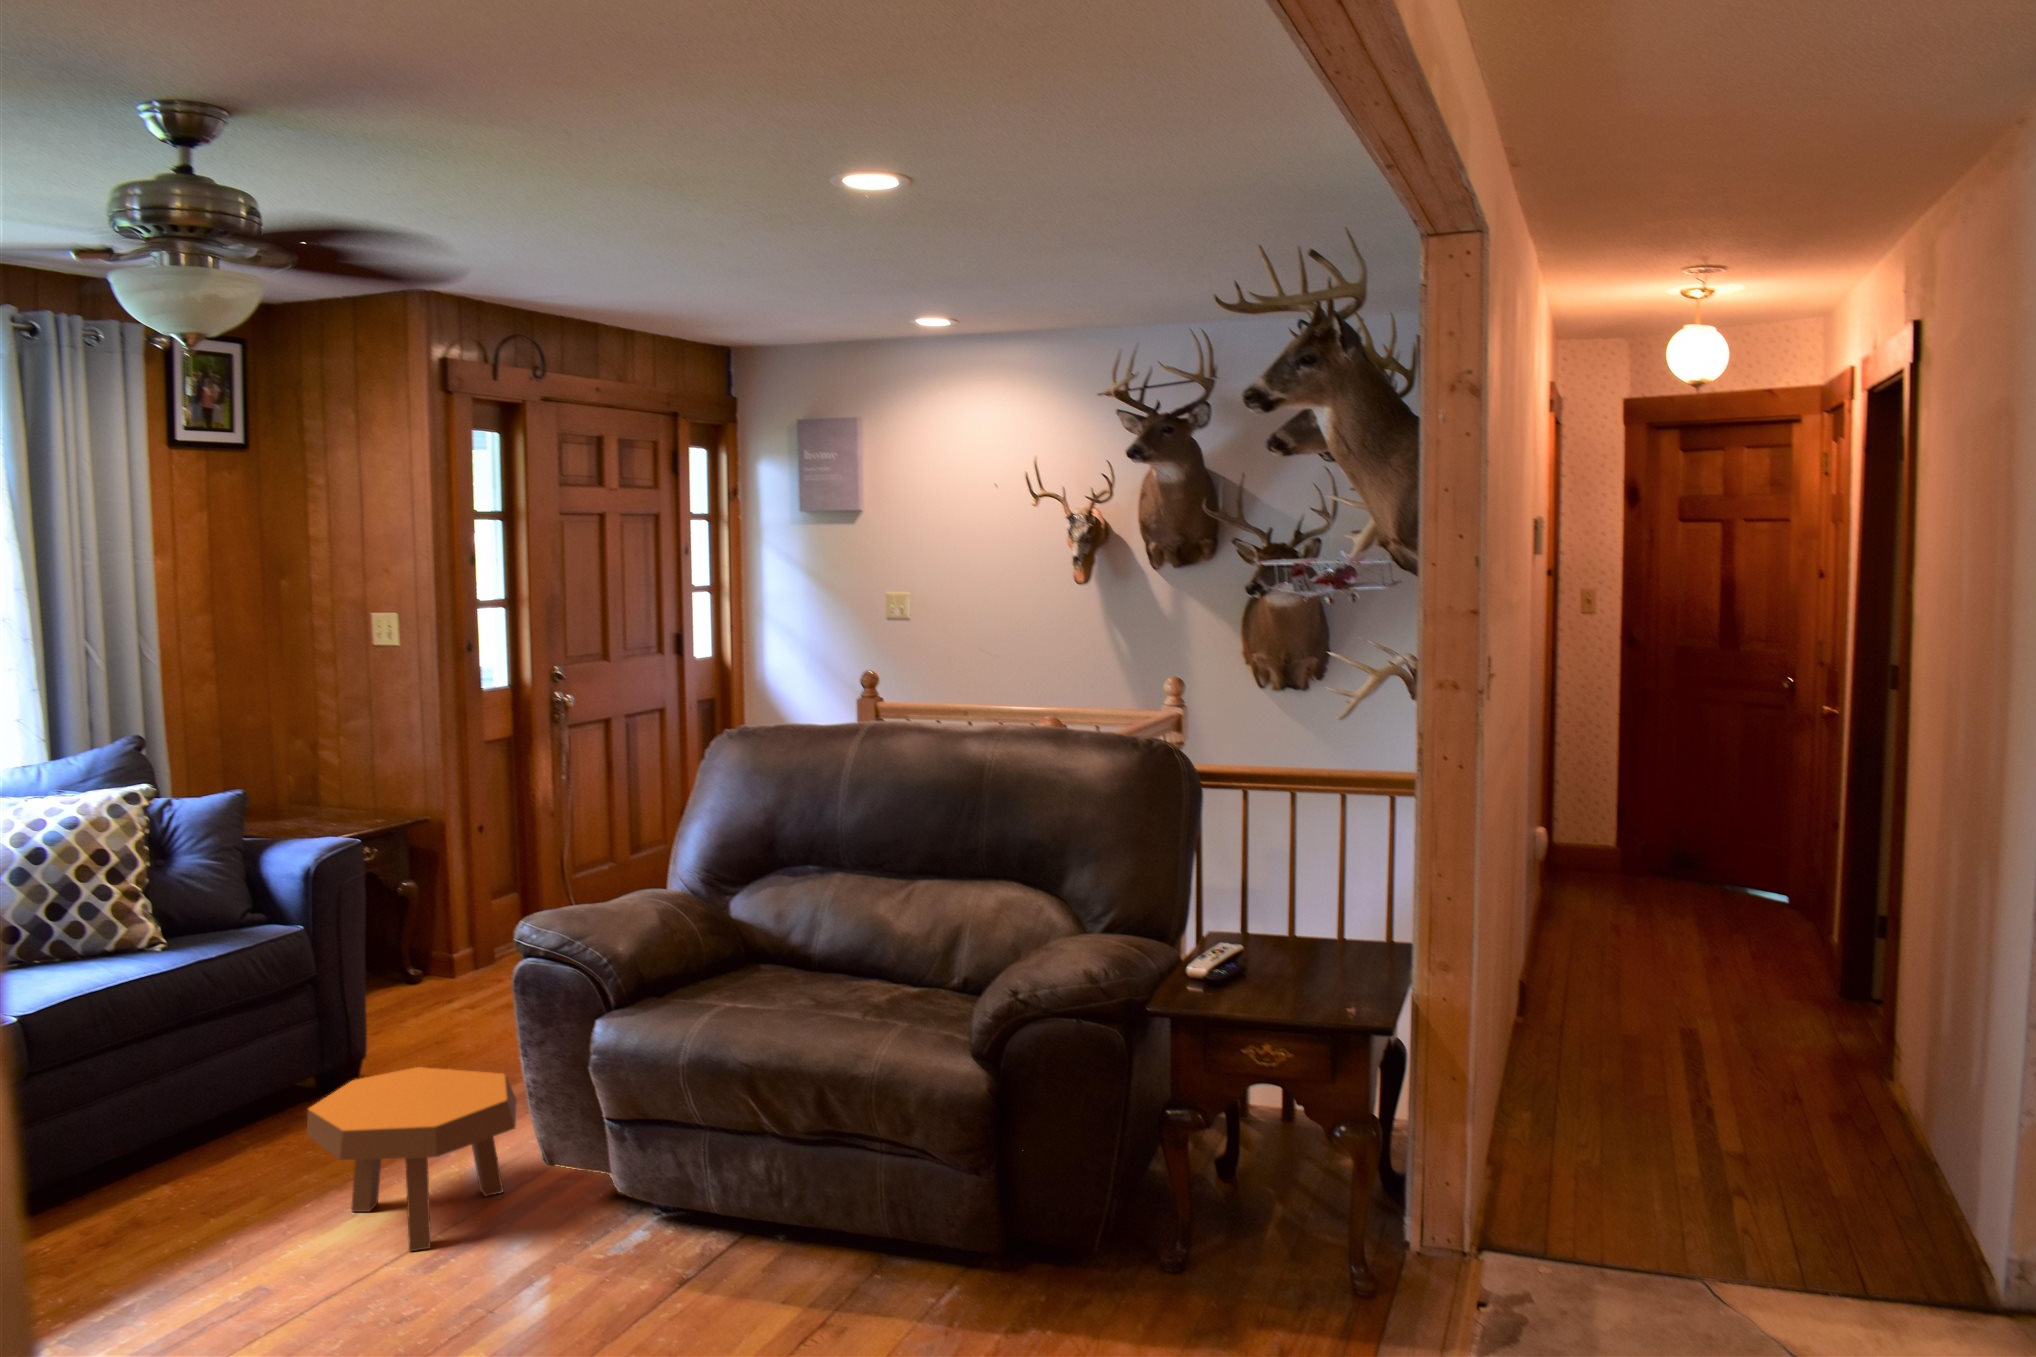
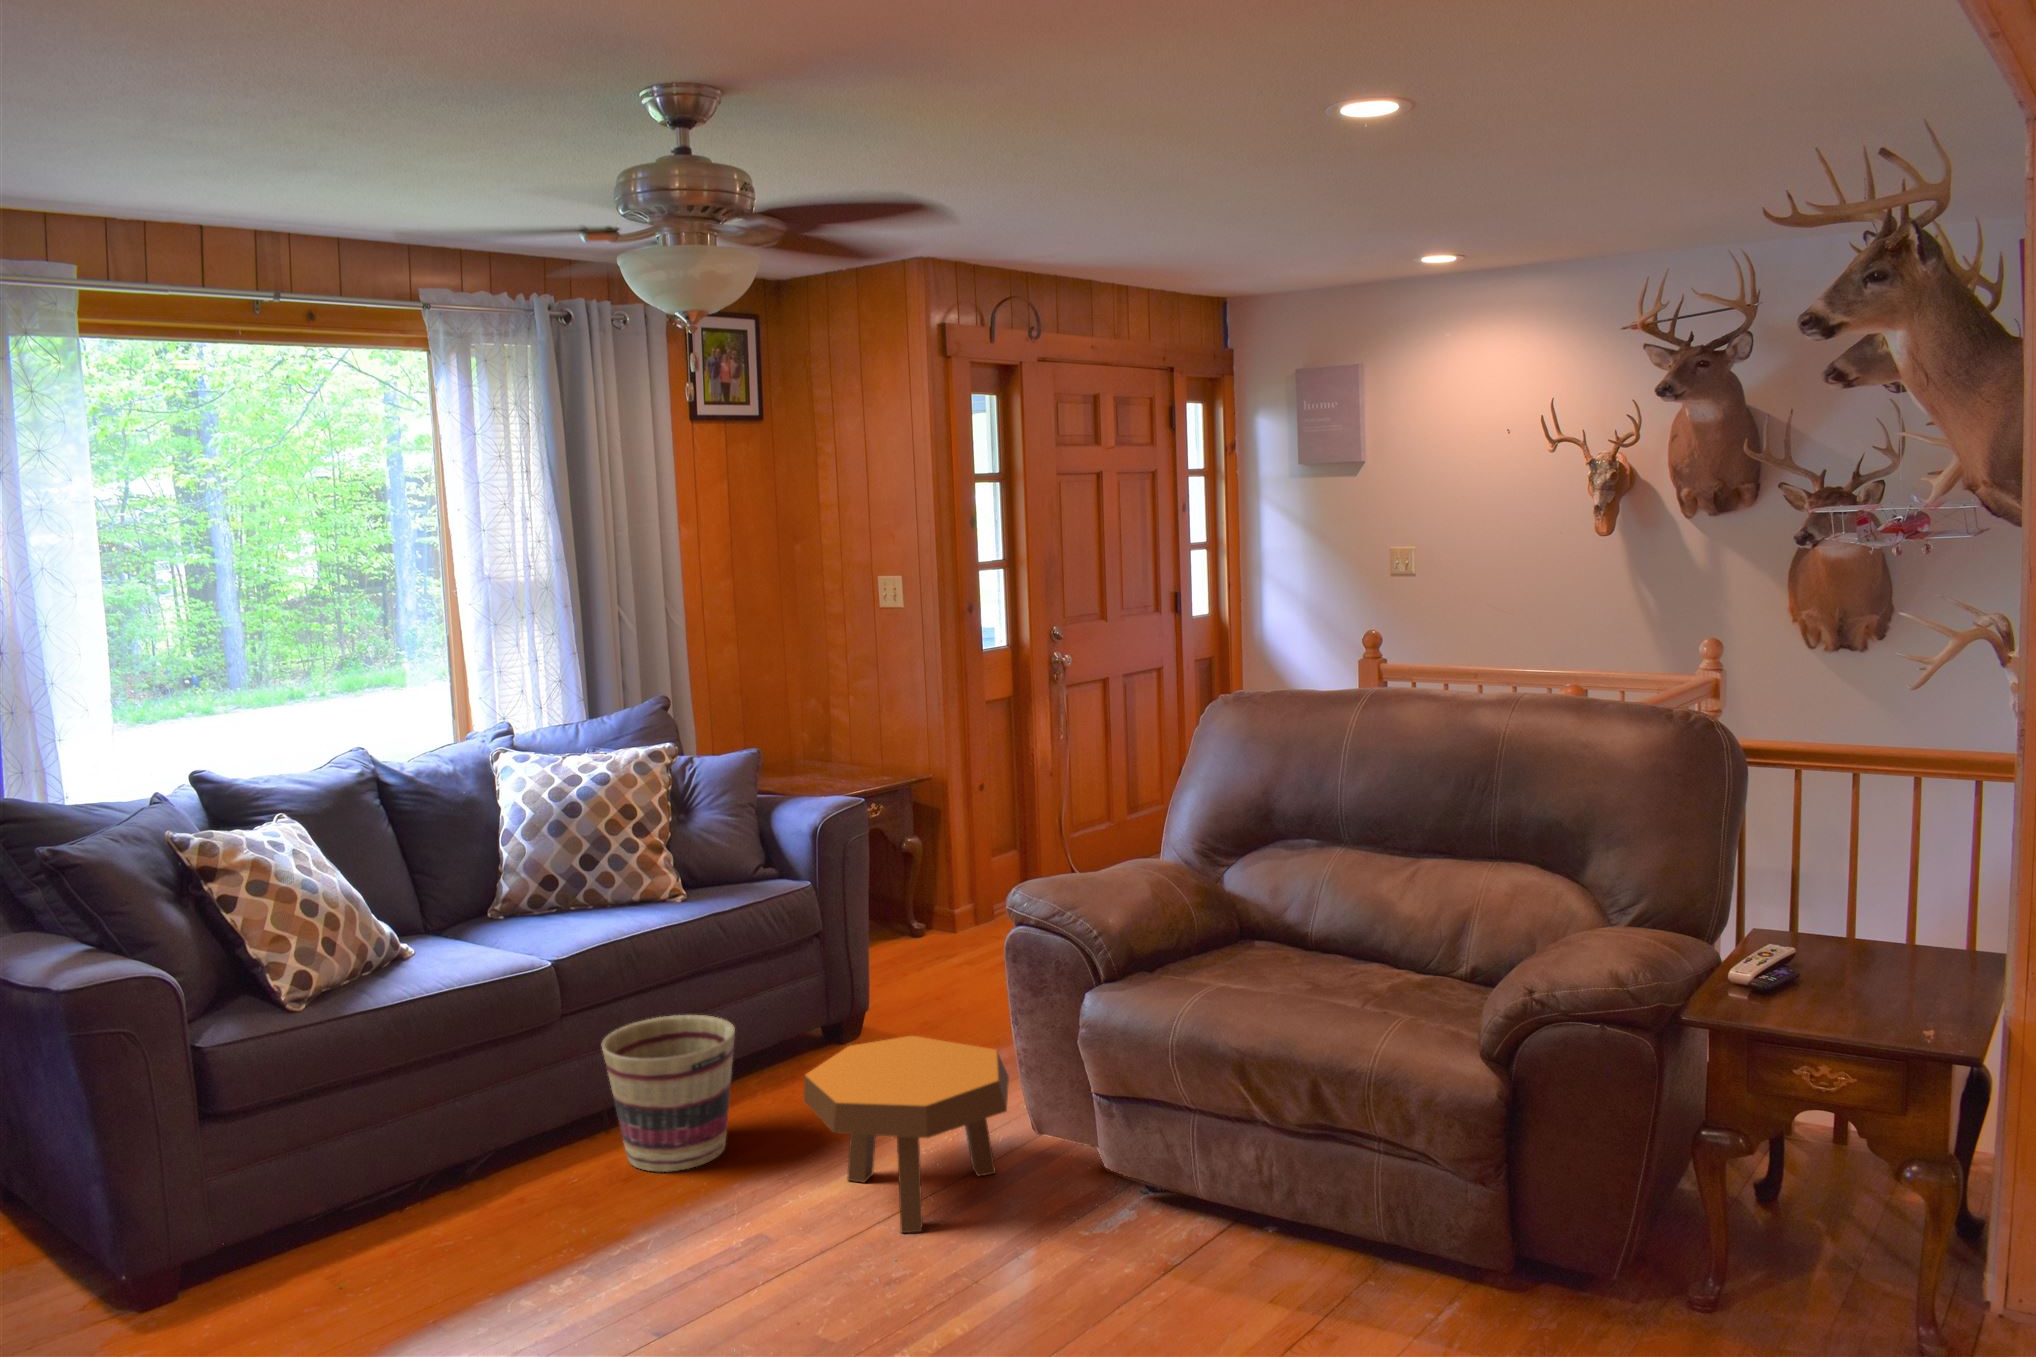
basket: none [80,1062,229,1221] -> present [602,1015,735,1172]

